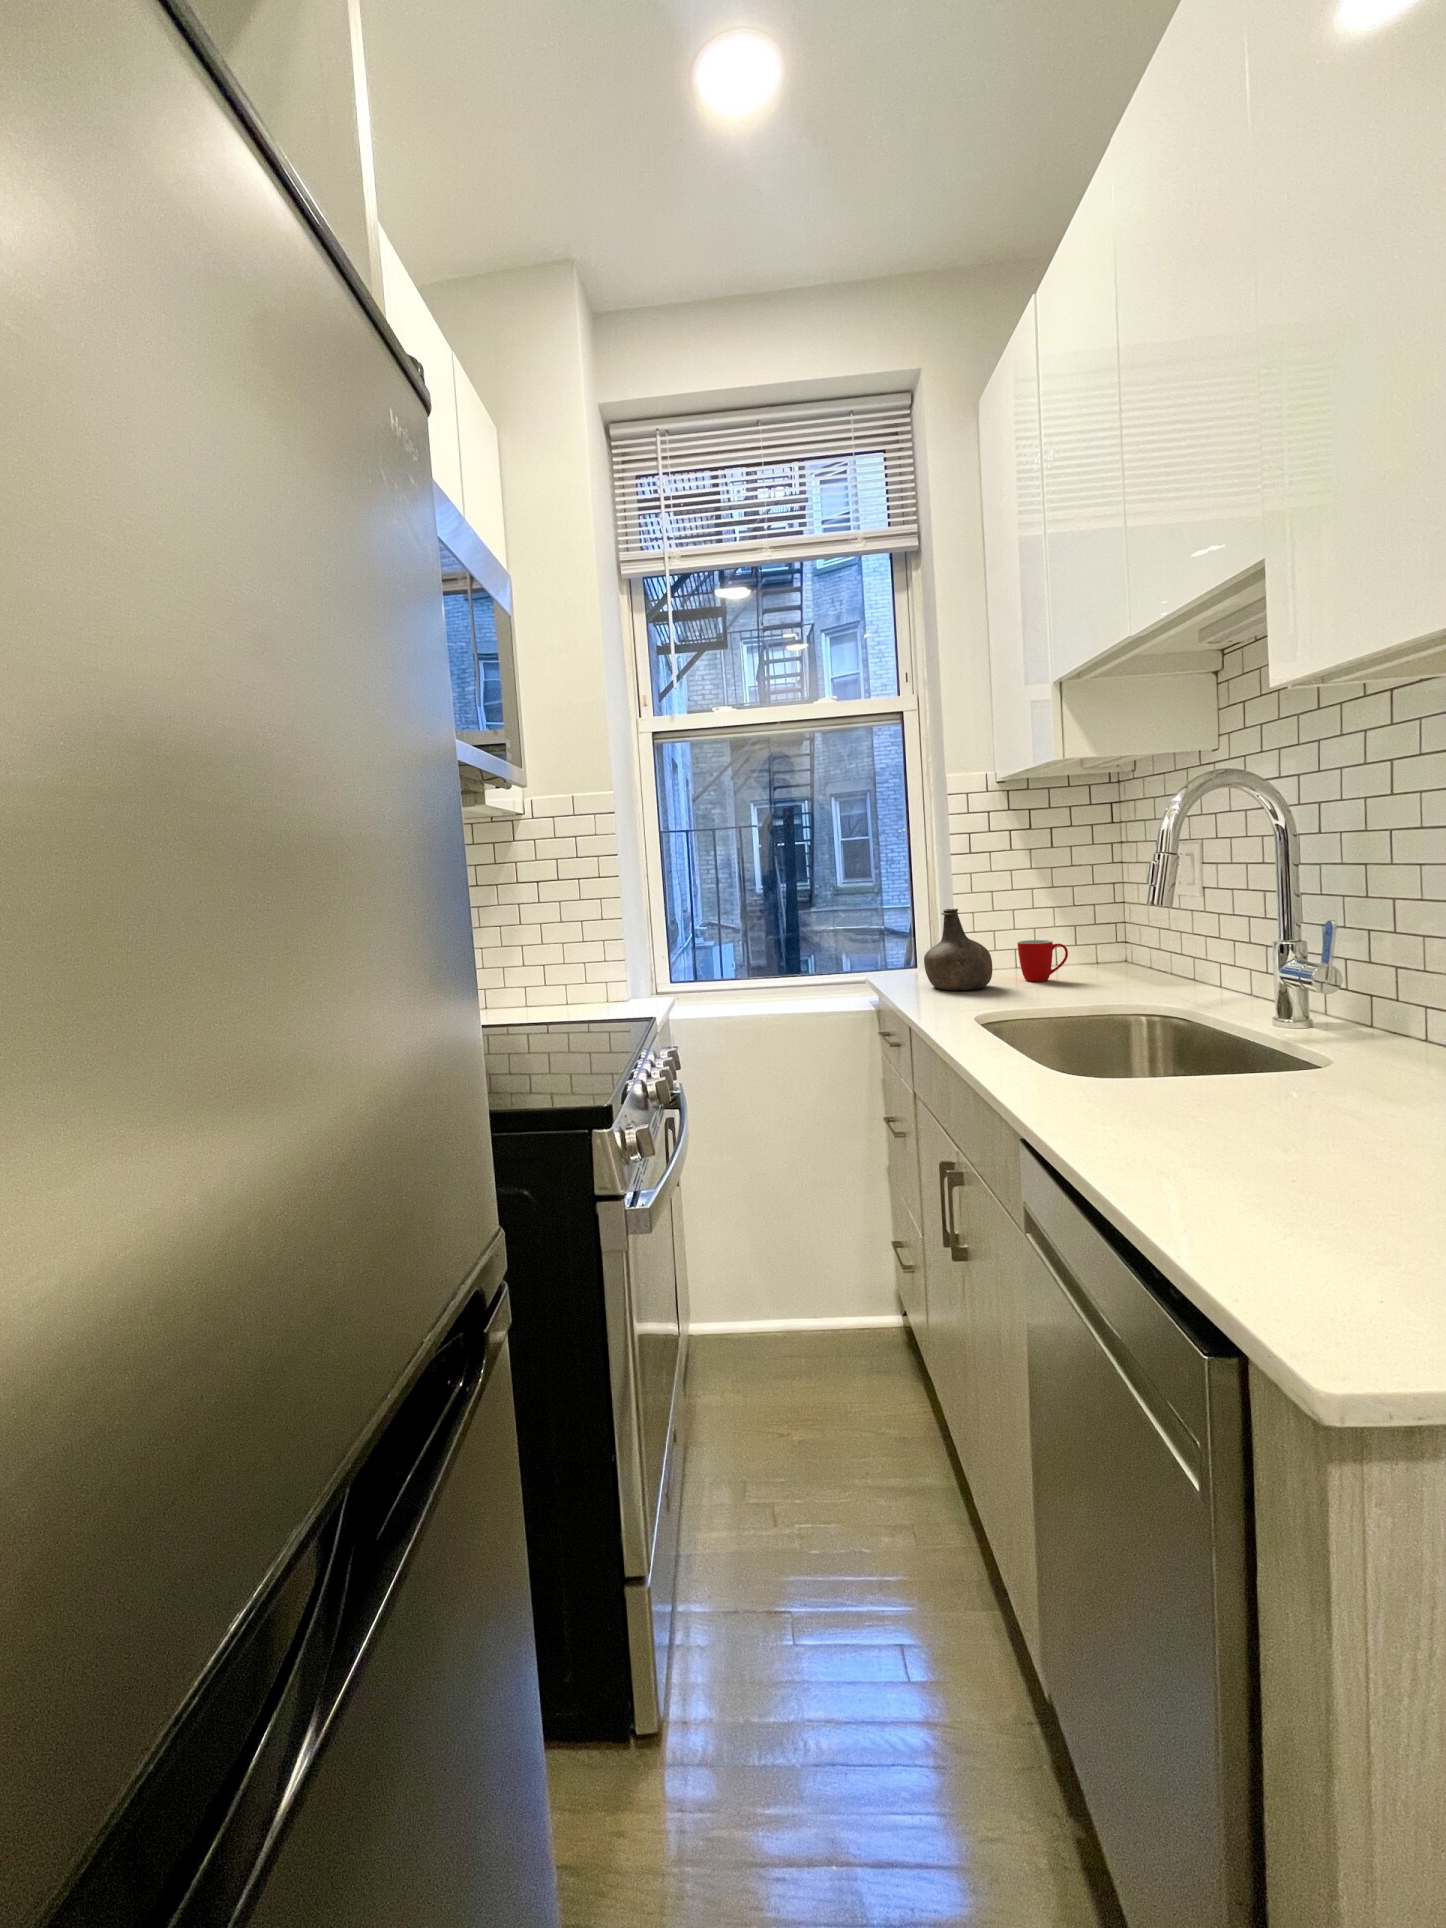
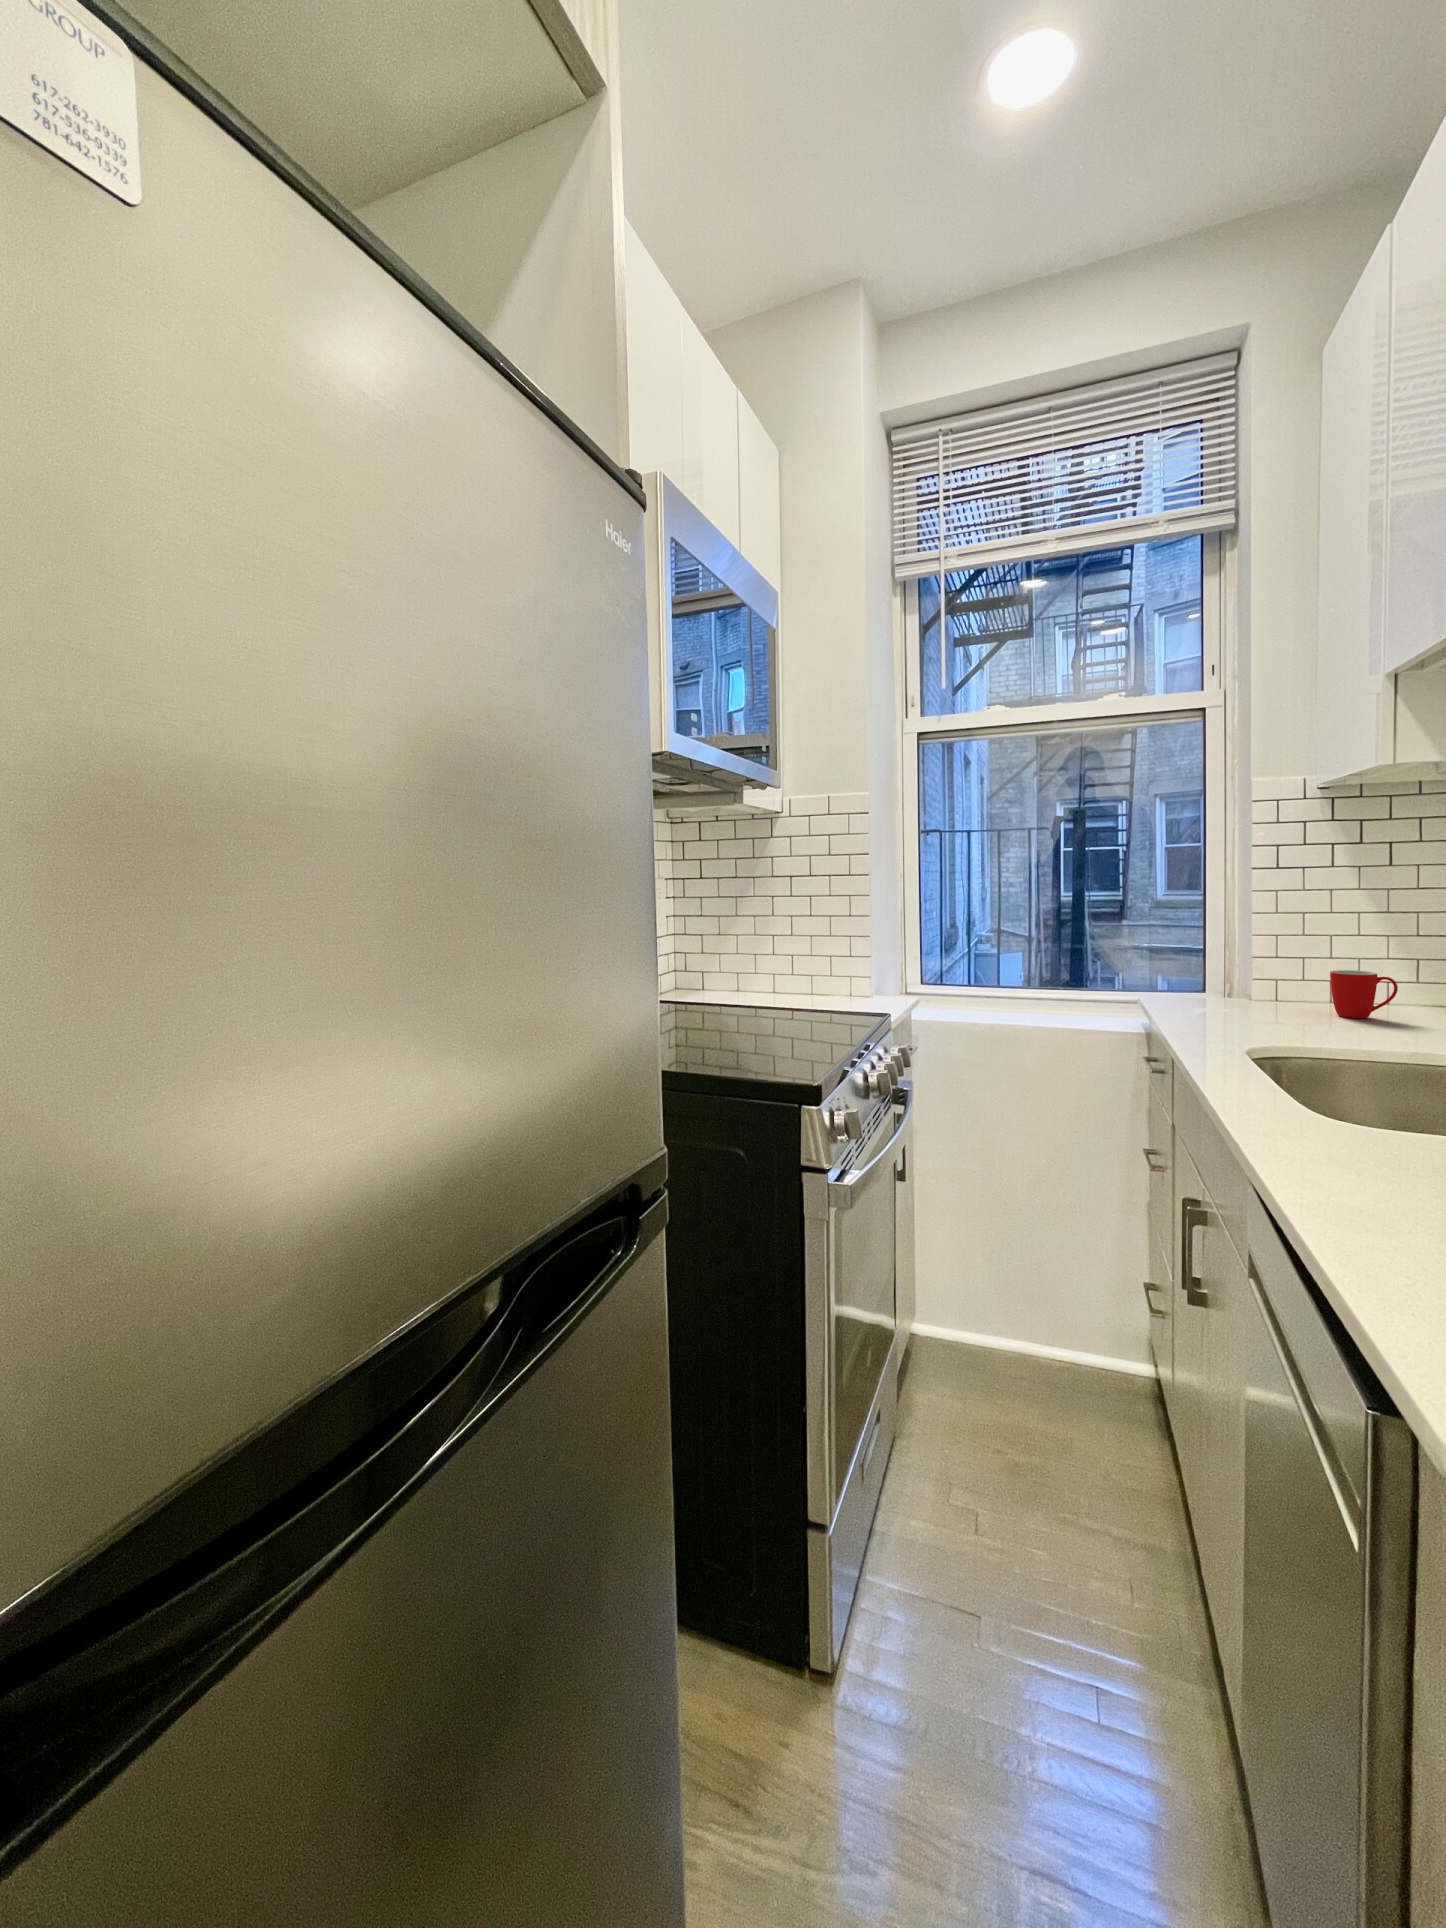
bottle: present [924,909,992,990] -> none [1205,927,1291,1019]

